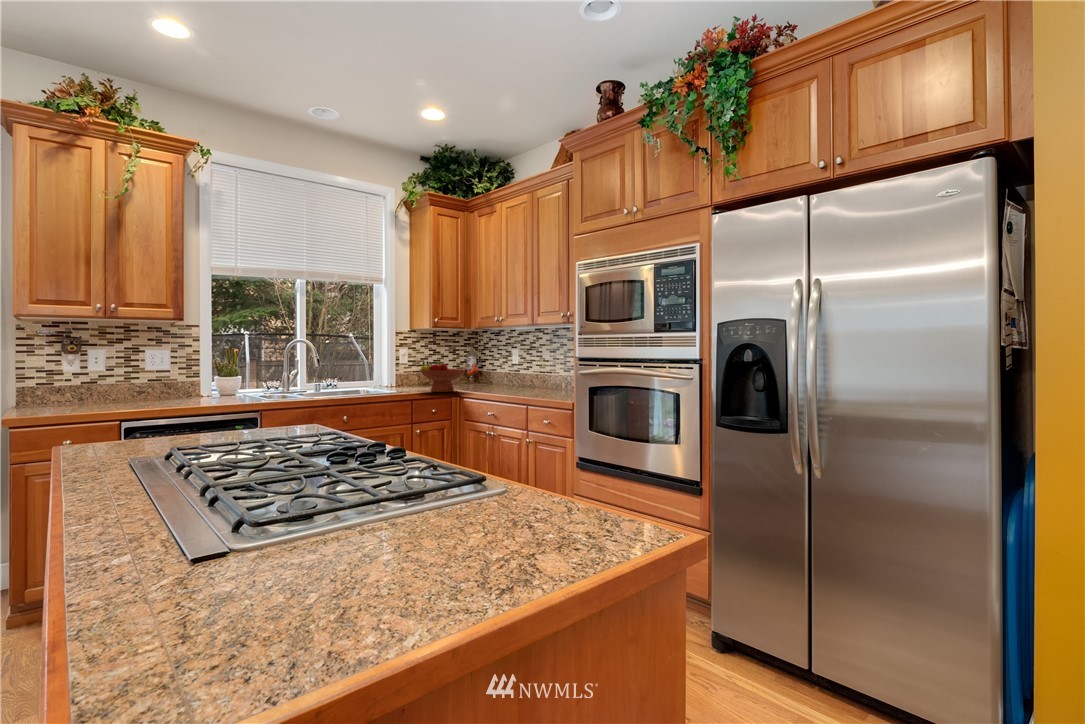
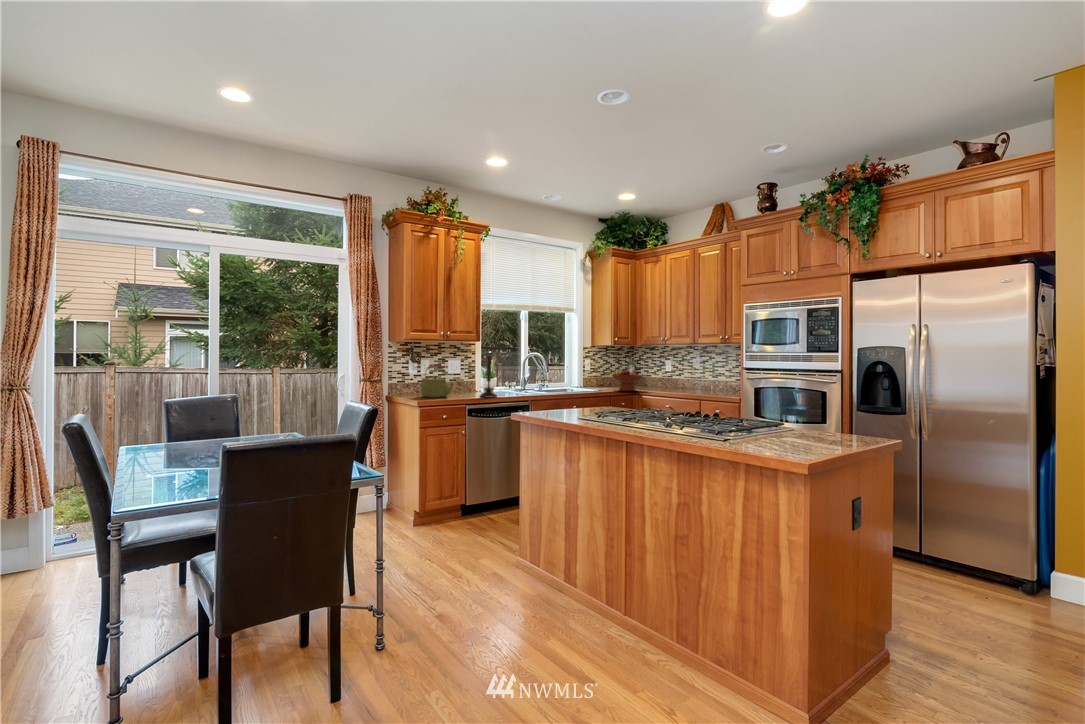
candle: none [158,339,190,409] -> present [480,355,497,398]
kettle: none [43,358,101,411] -> present [421,366,453,398]

